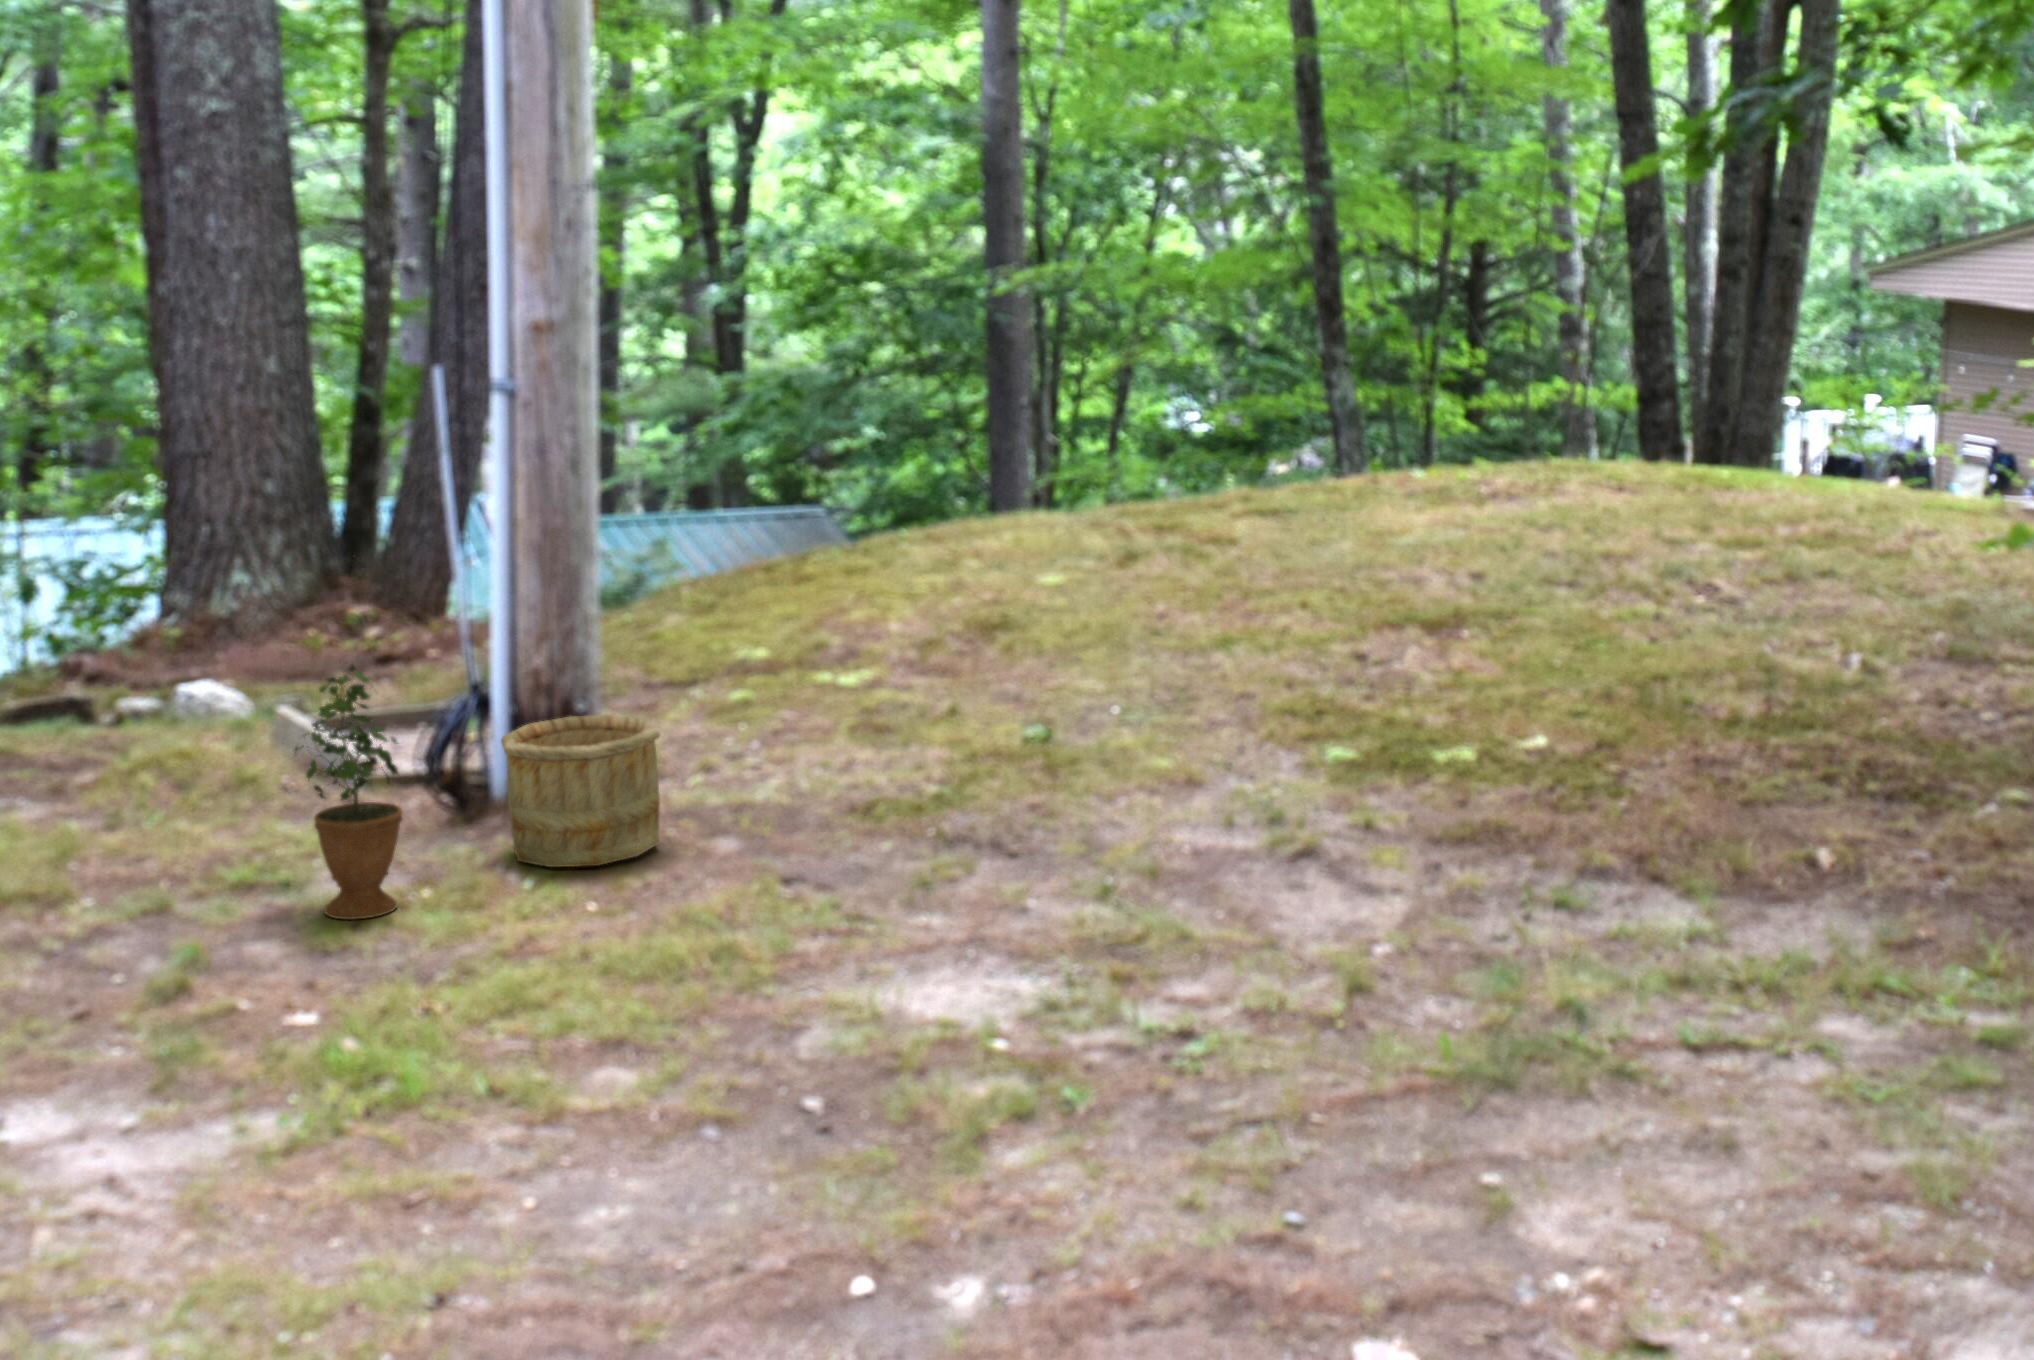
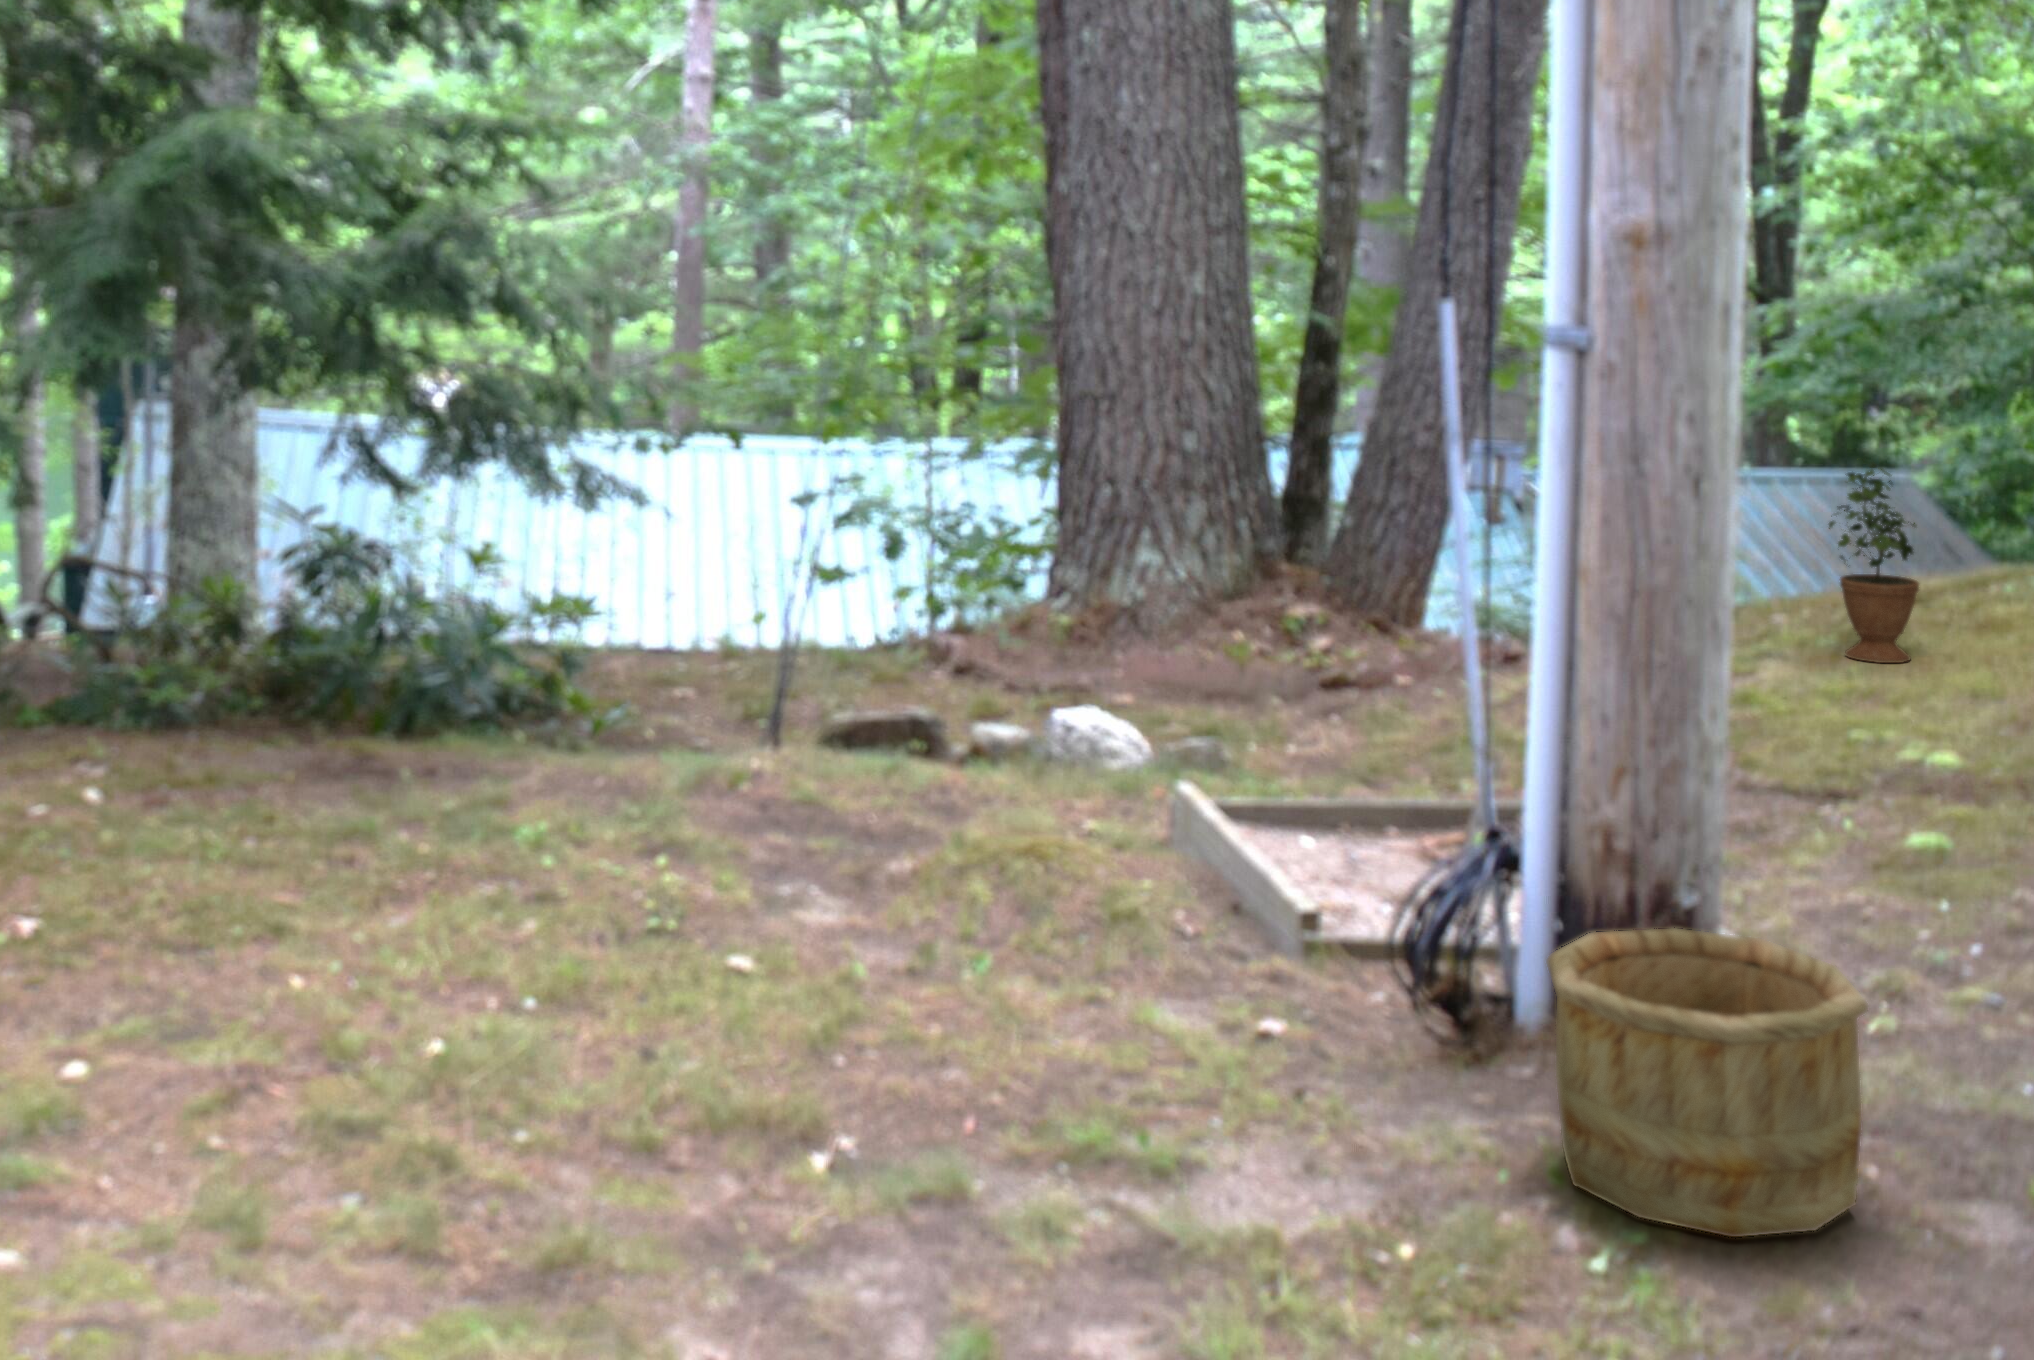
potted plant: present [295,665,403,920] -> present [1829,459,1919,663]

